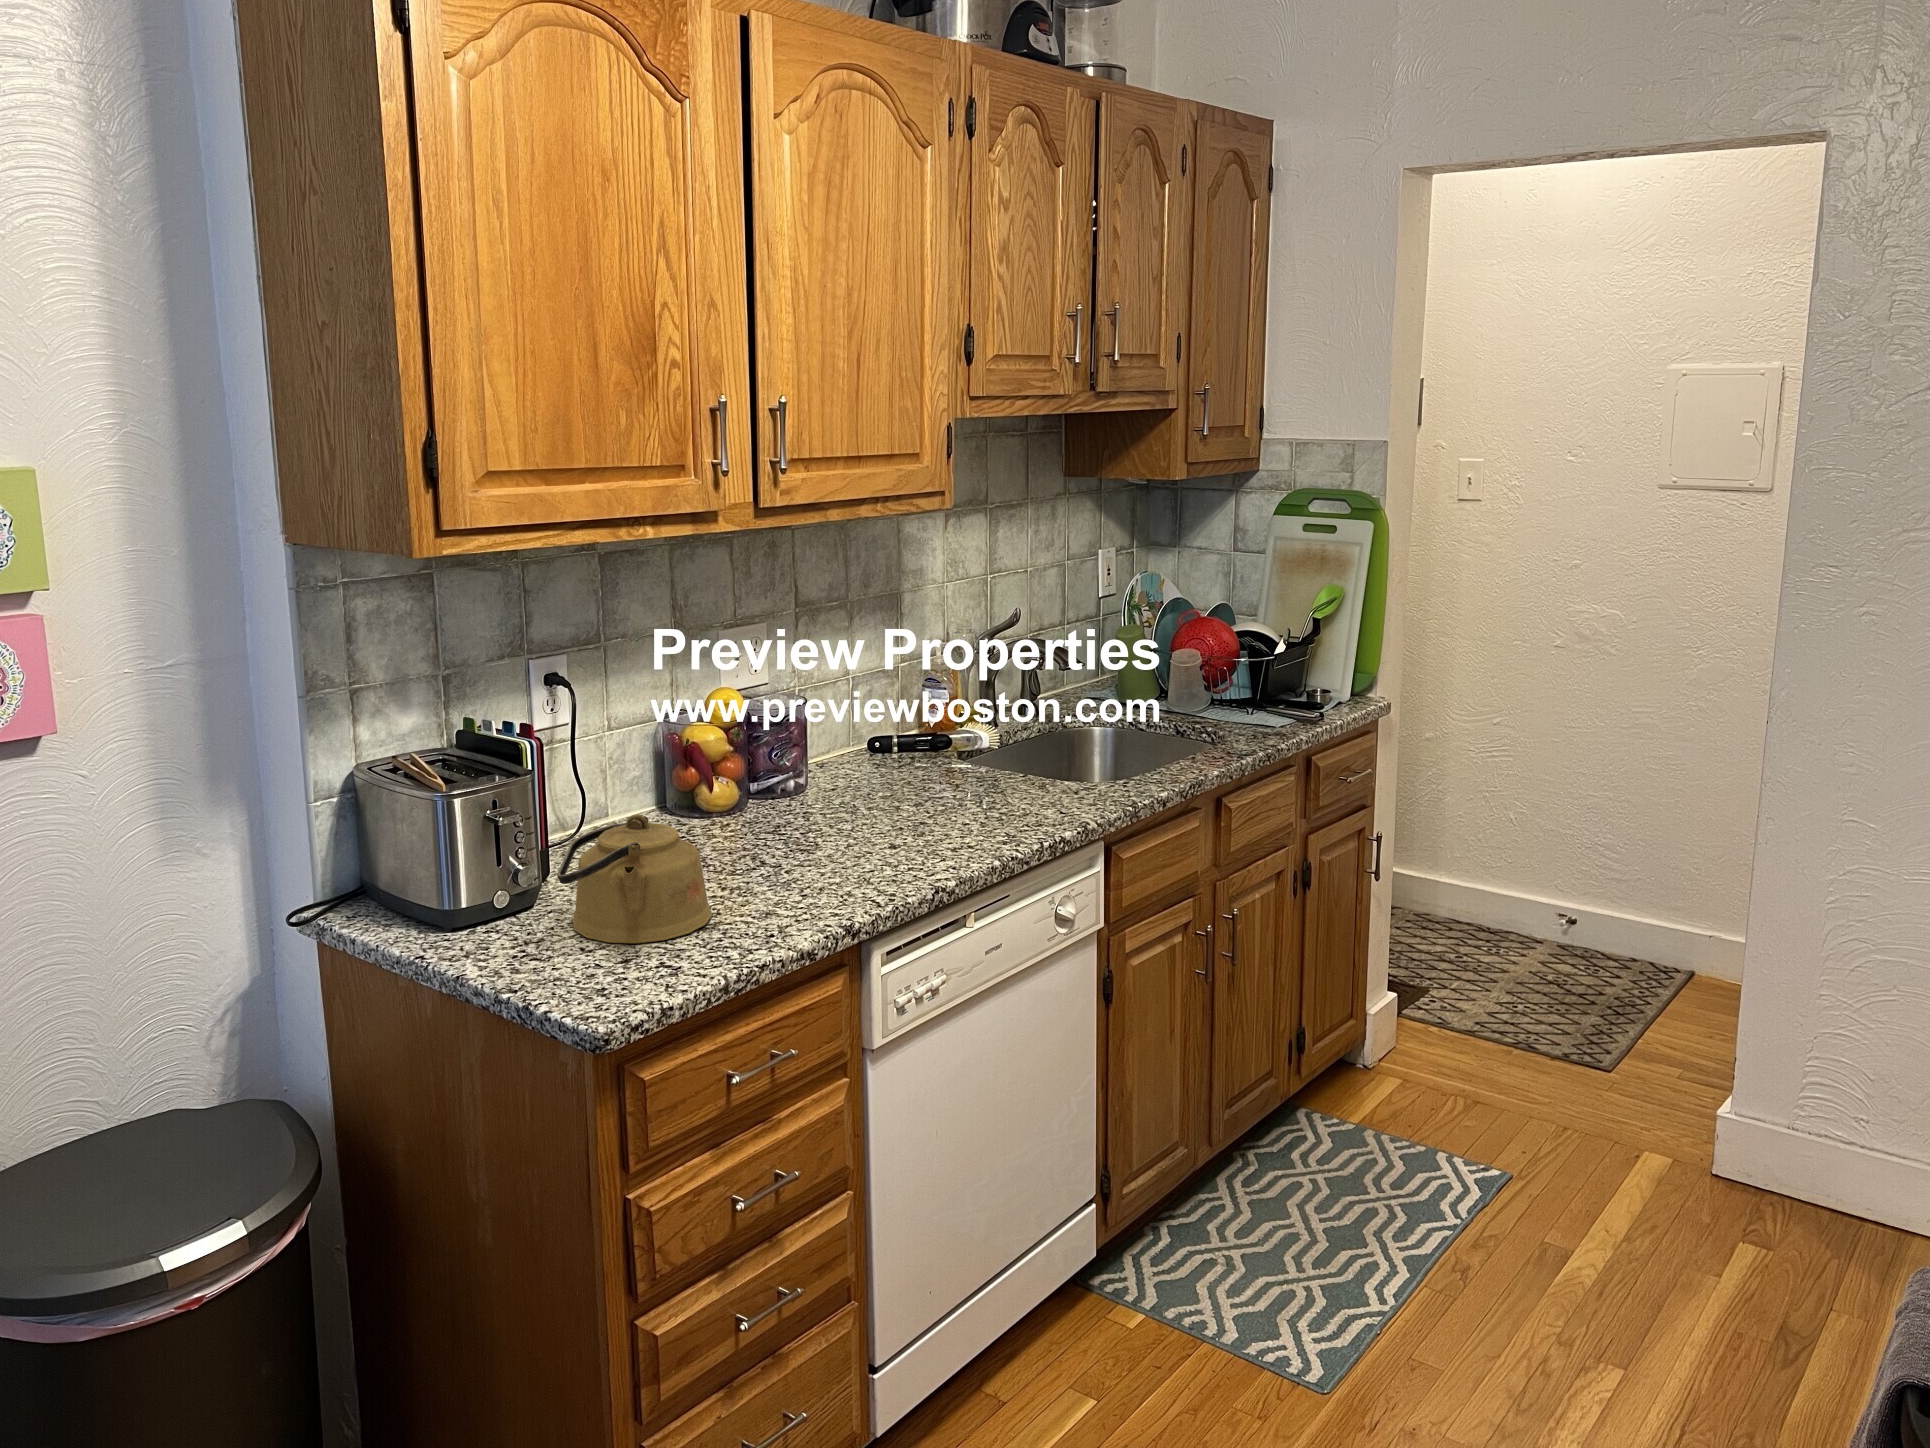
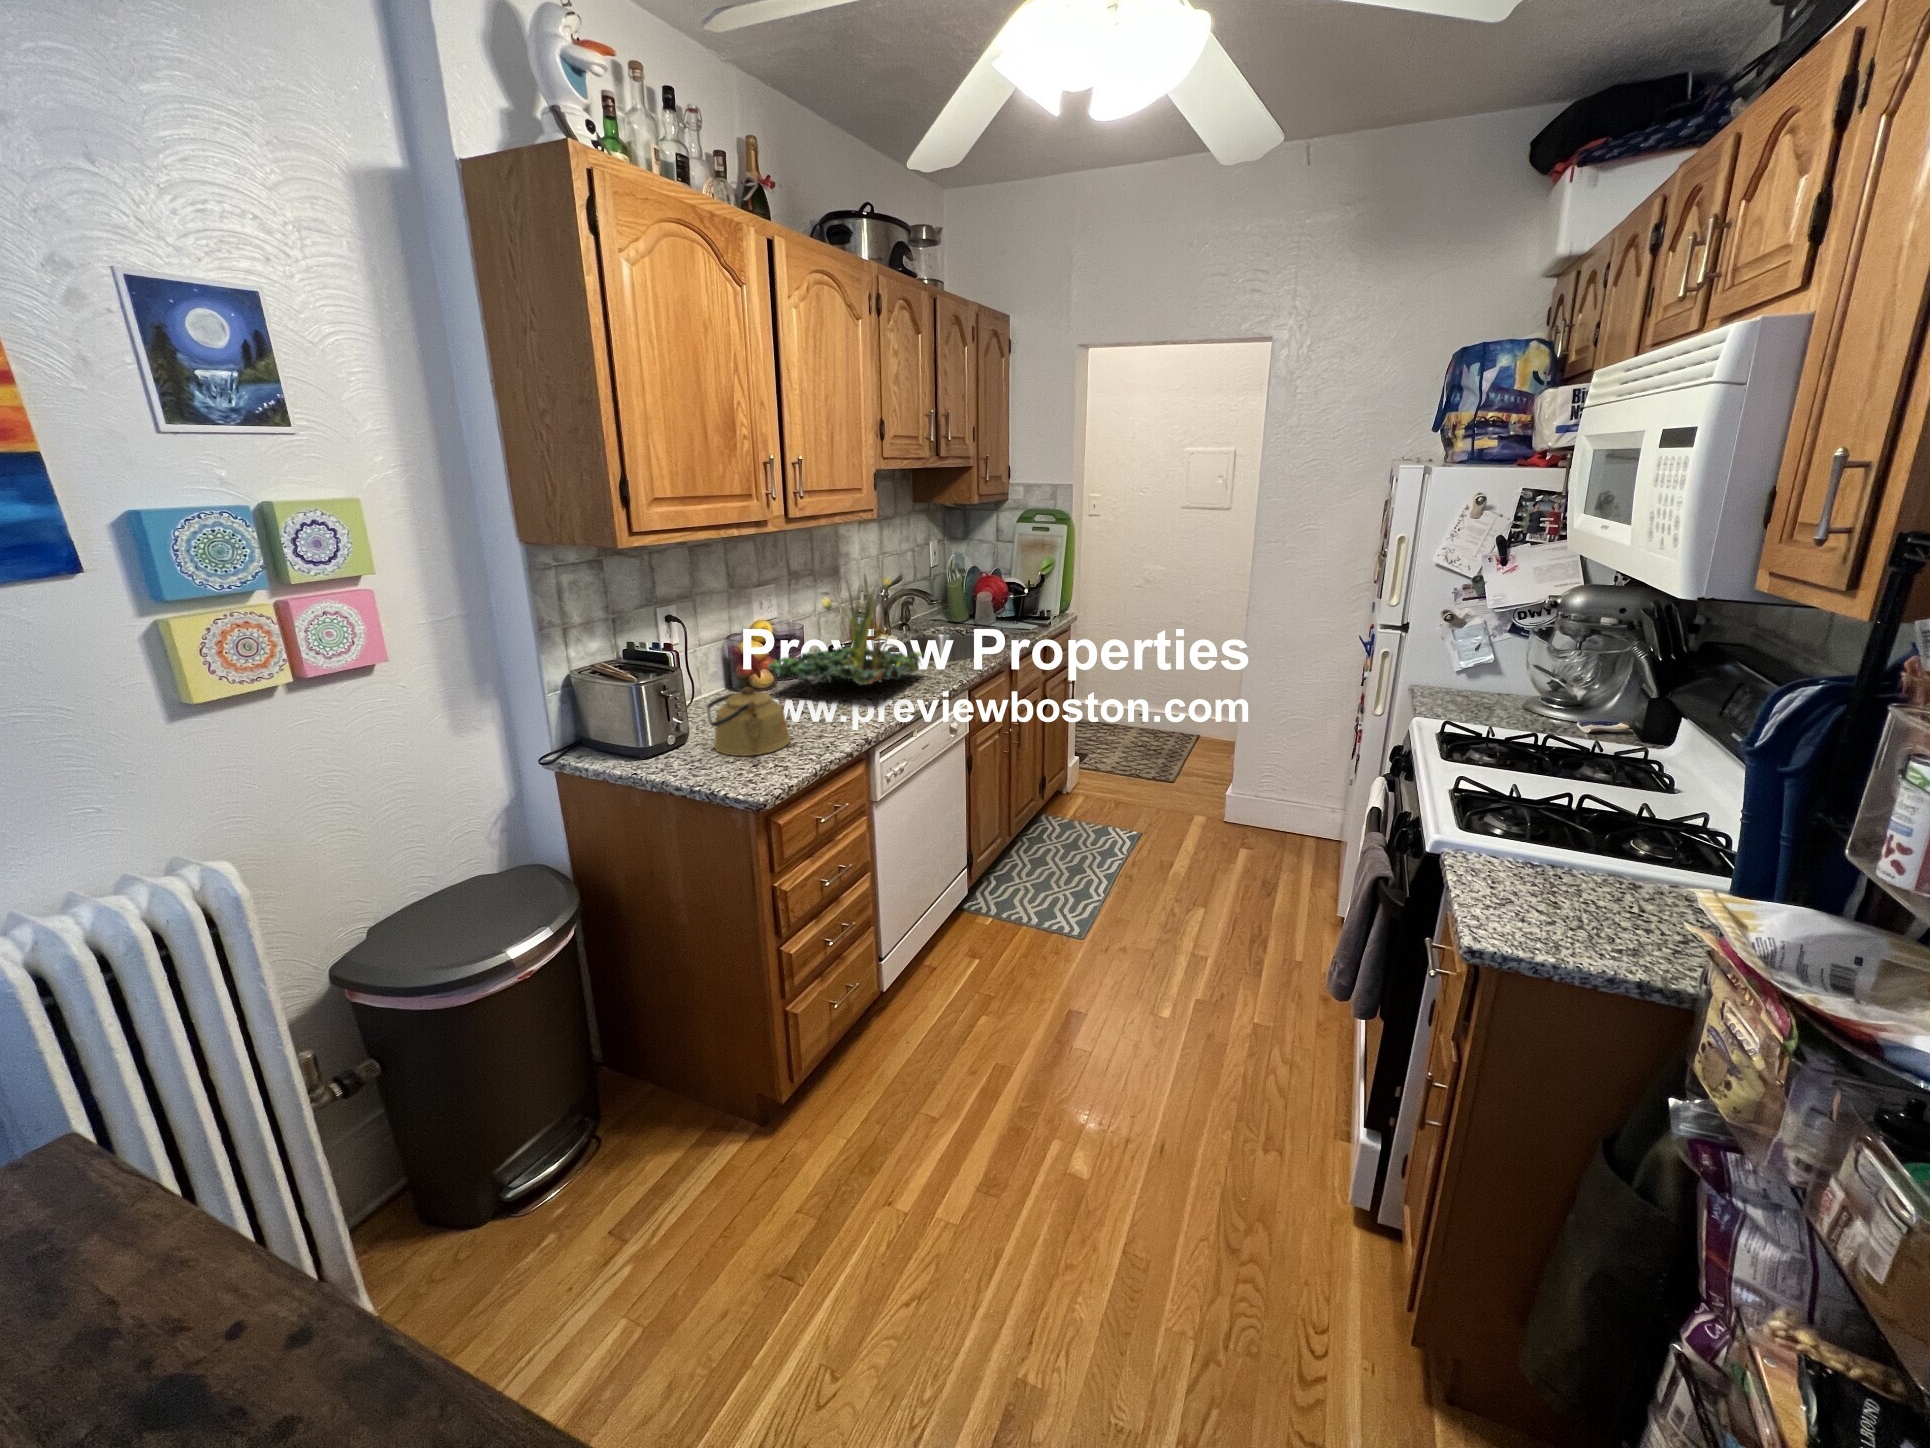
plant: none [719,608,1024,837] -> present [769,576,924,689]

